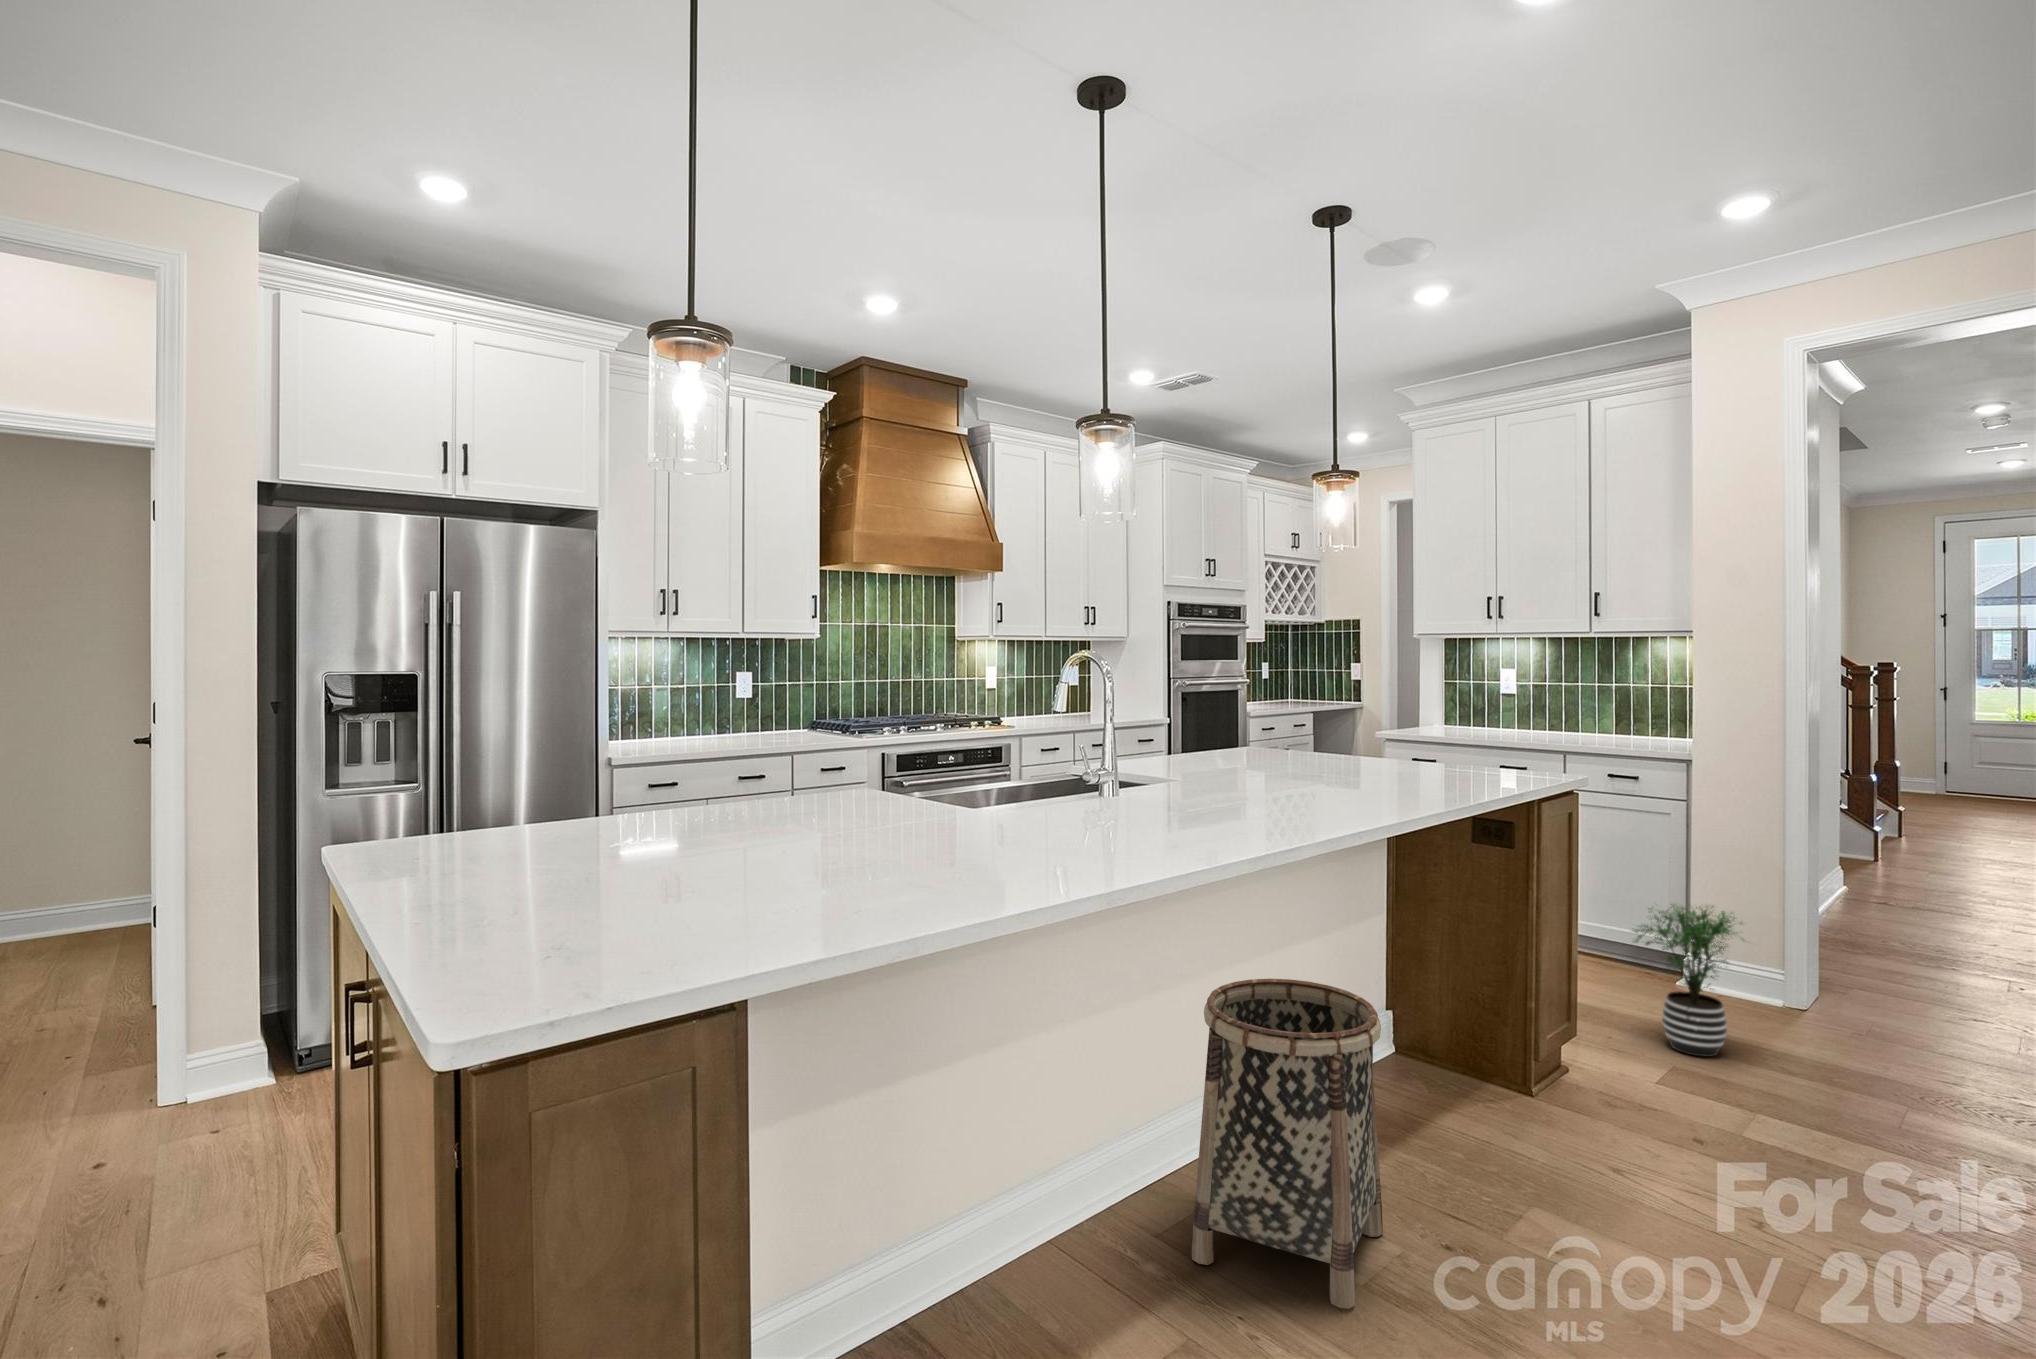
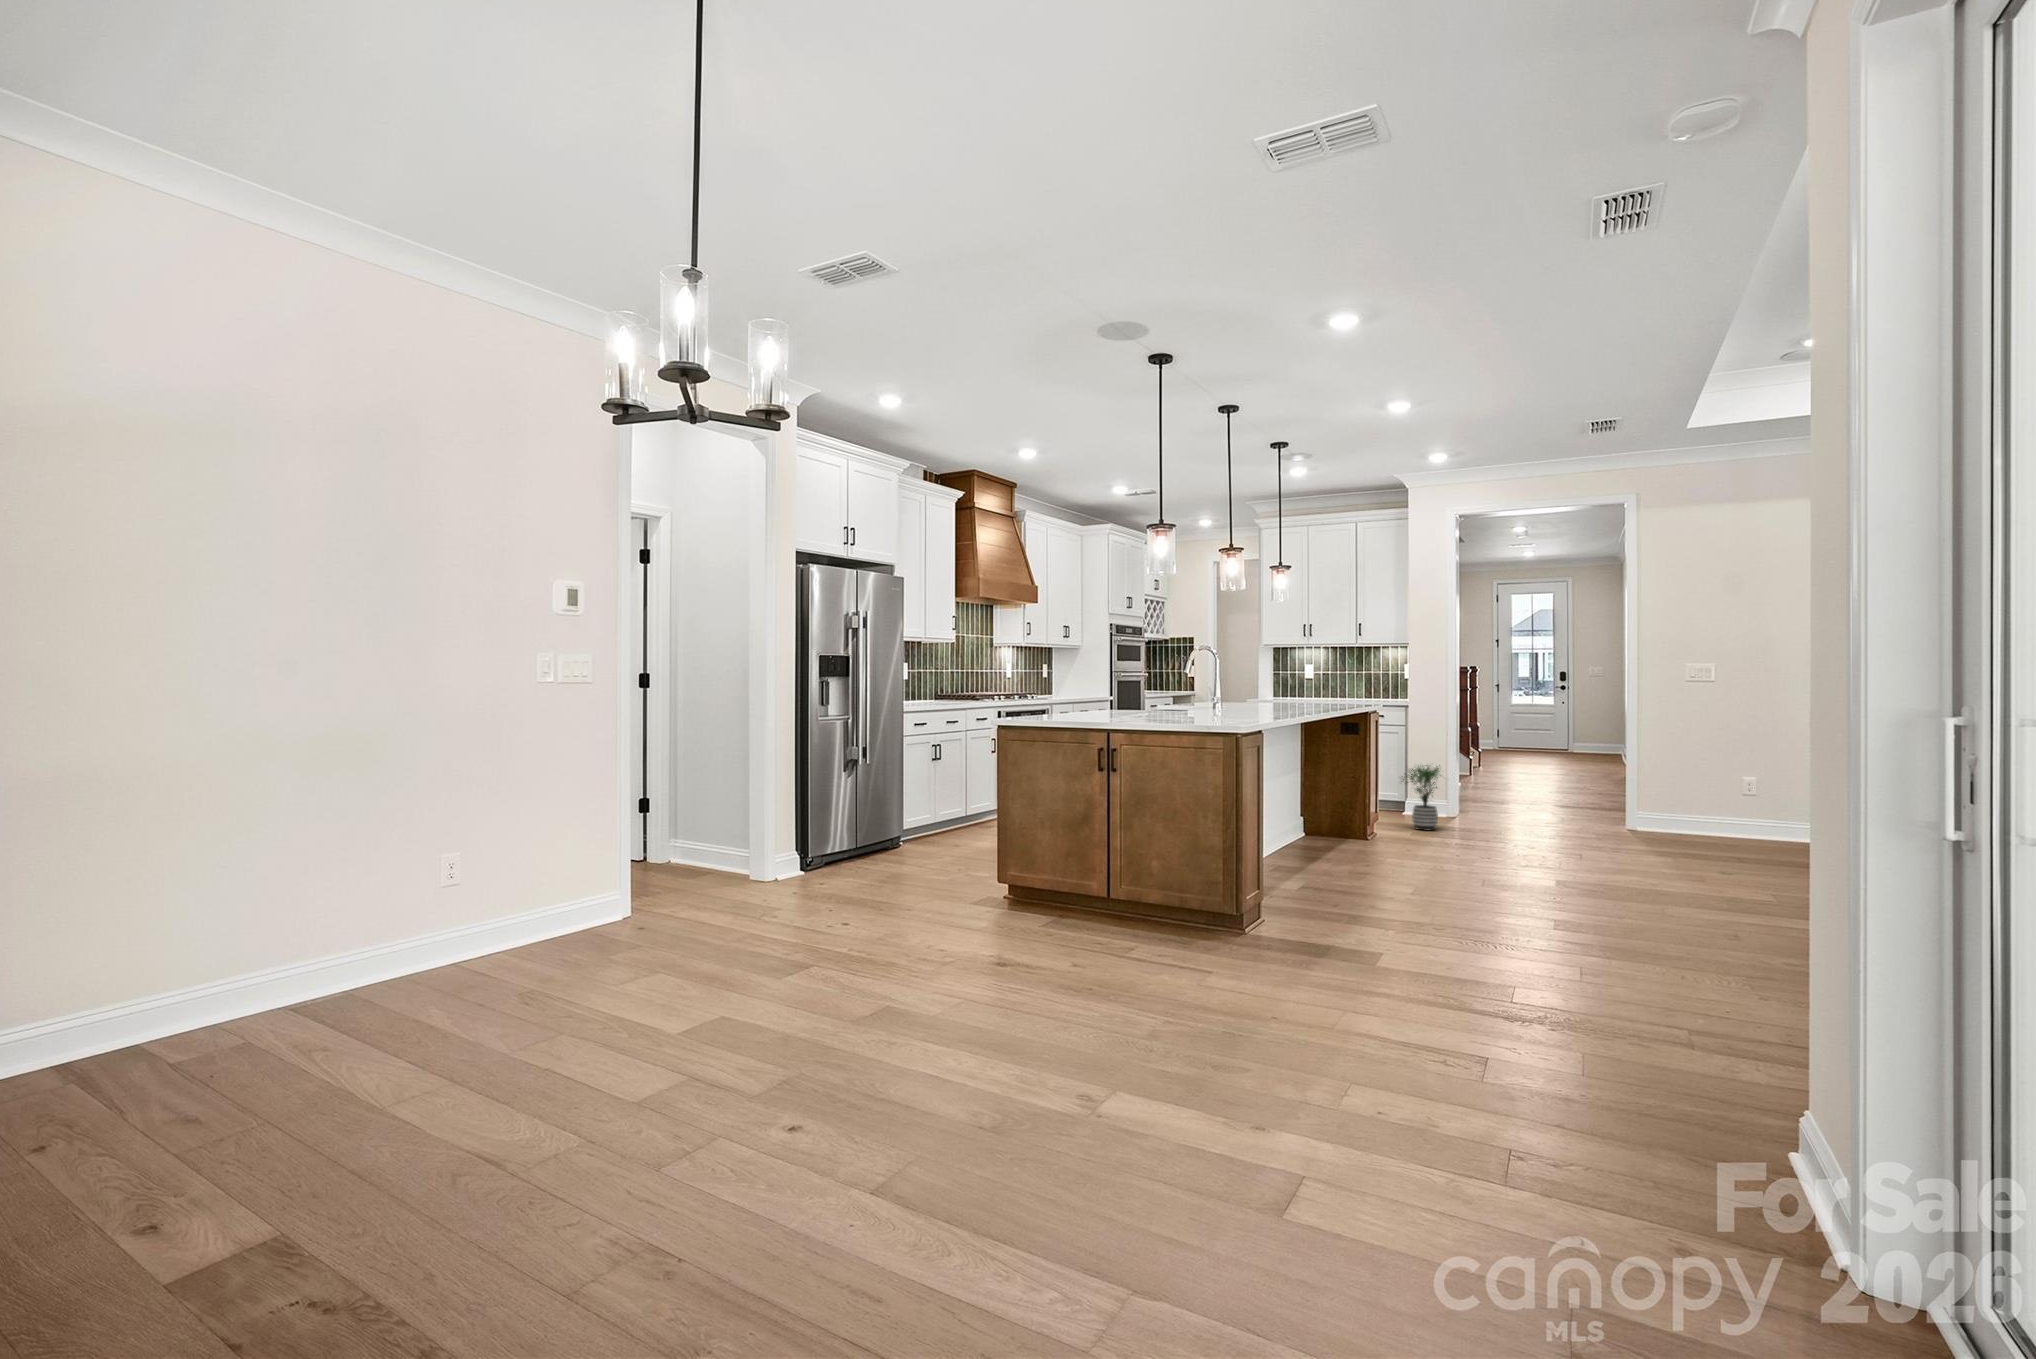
basket: present [1192,979,1383,1309] -> none [1289,773,1356,874]

